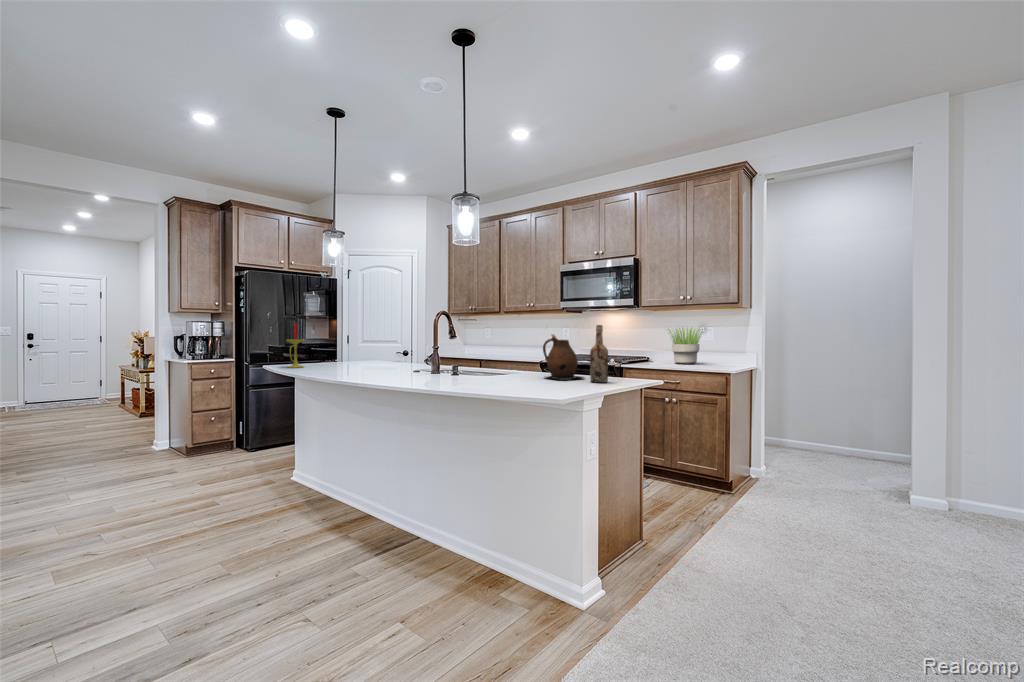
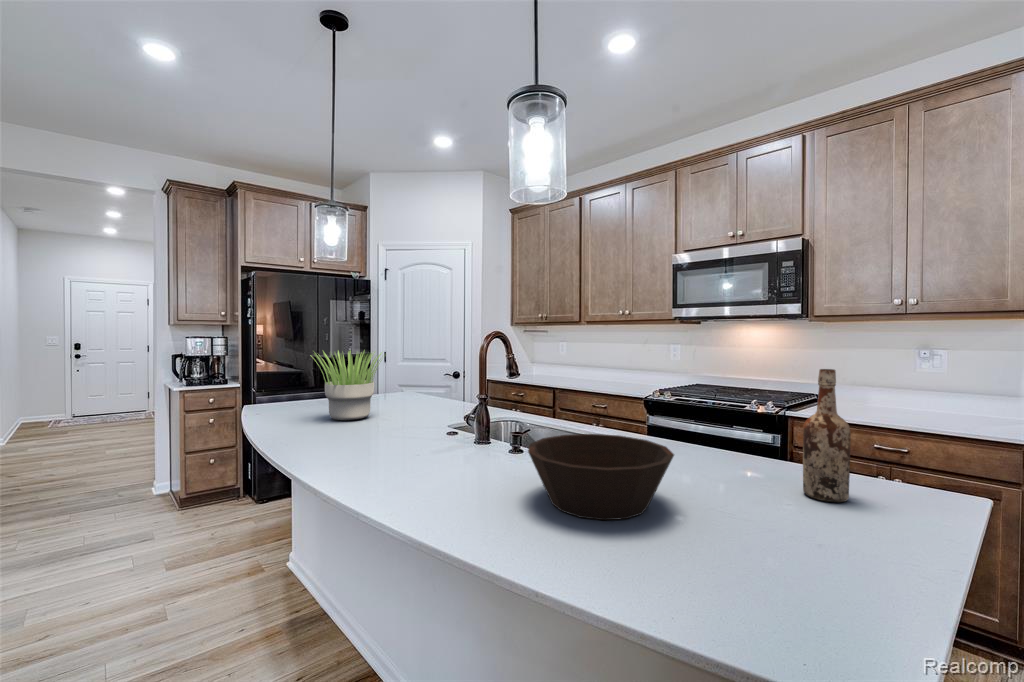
candle: present [286,323,304,368] -> none [263,344,292,414]
potted plant: present [668,327,702,364] -> present [315,351,381,420]
ceramic pitcher: present [543,334,584,380] -> none [684,381,778,483]
bowl: none [466,358,530,387] -> present [528,434,674,520]

